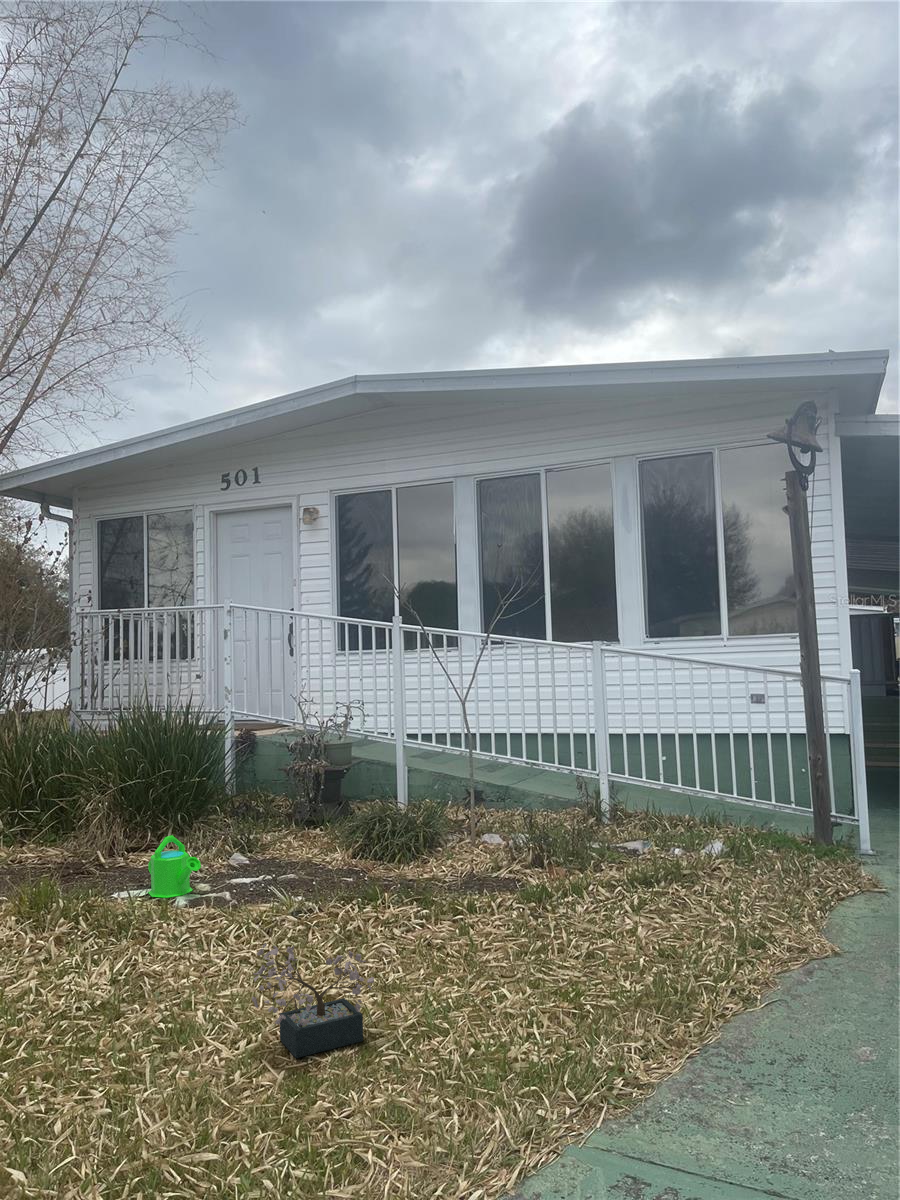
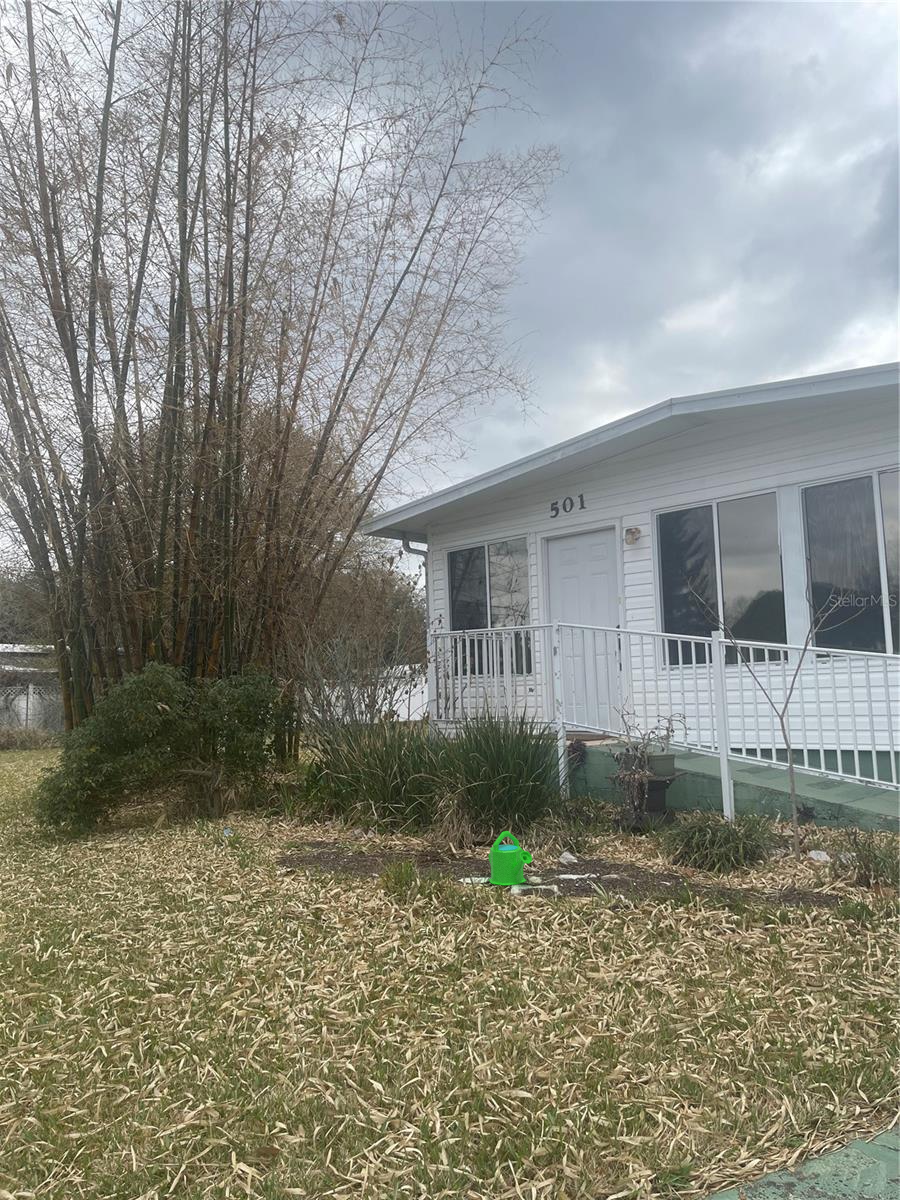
decorative plant: present [252,943,374,1058] -> none [566,926,675,1029]

